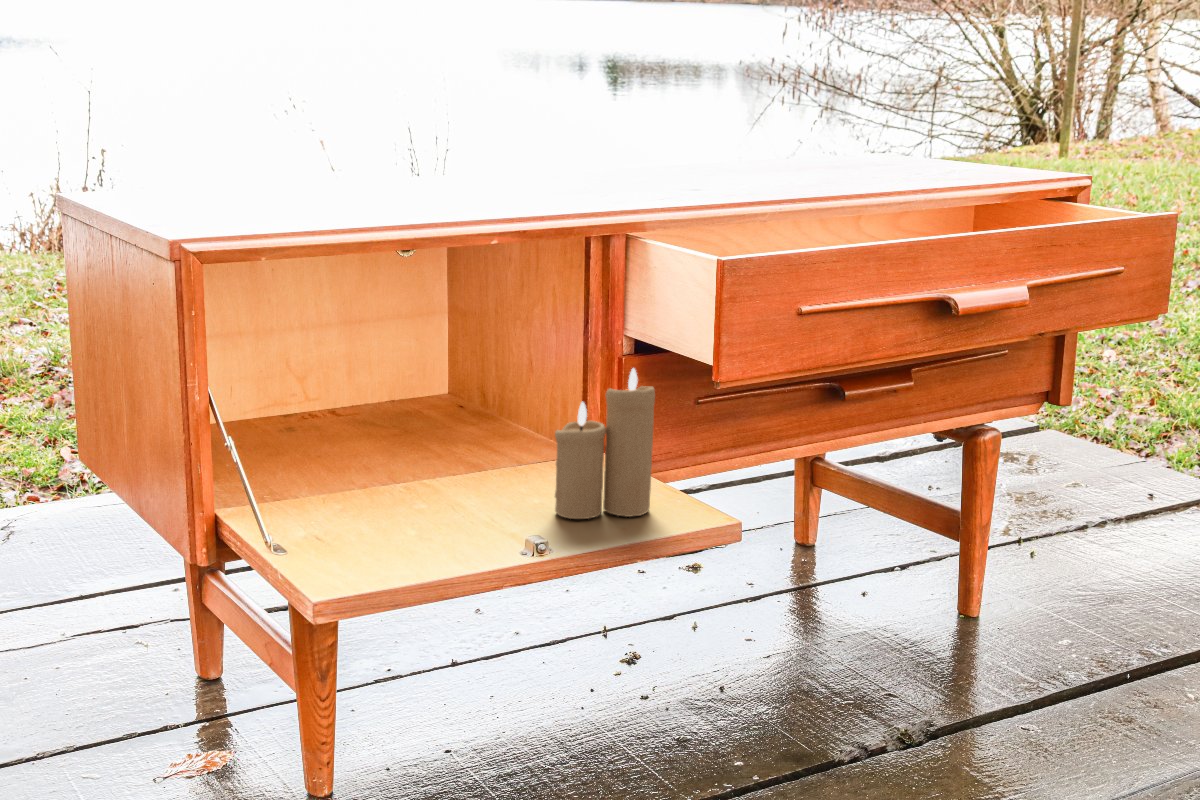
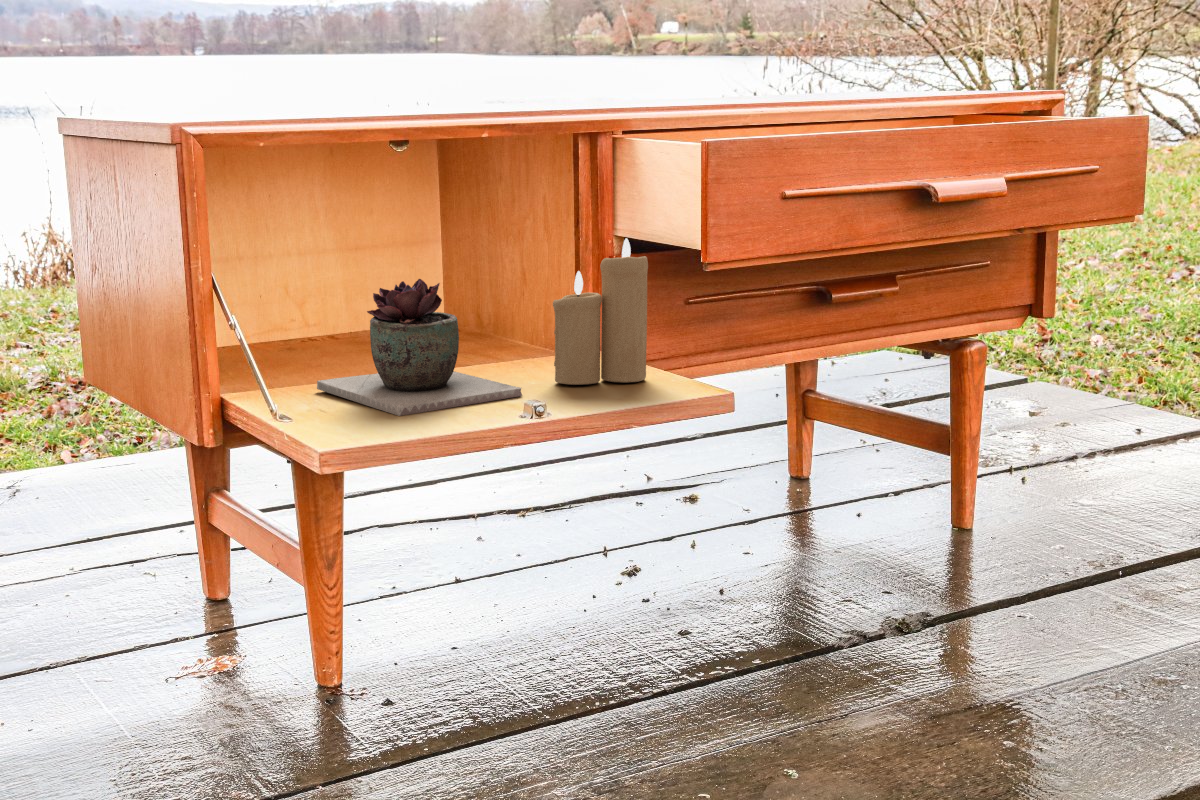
succulent plant: none [309,409,520,568] -> present [317,279,522,416]

